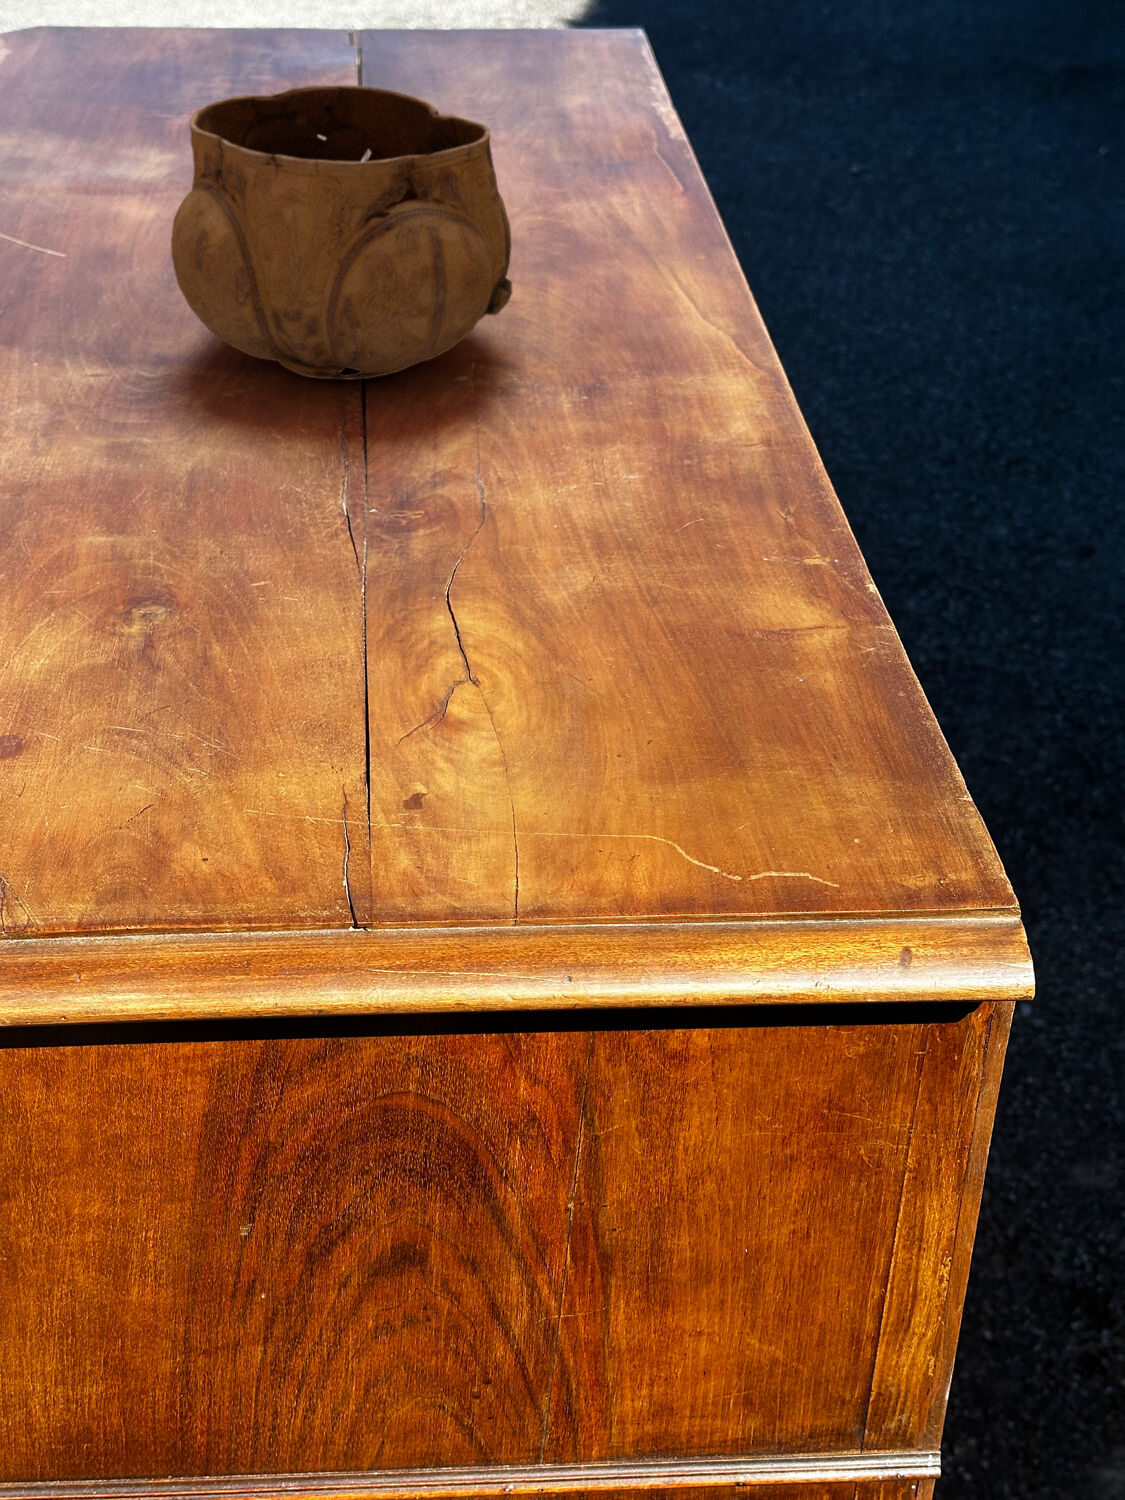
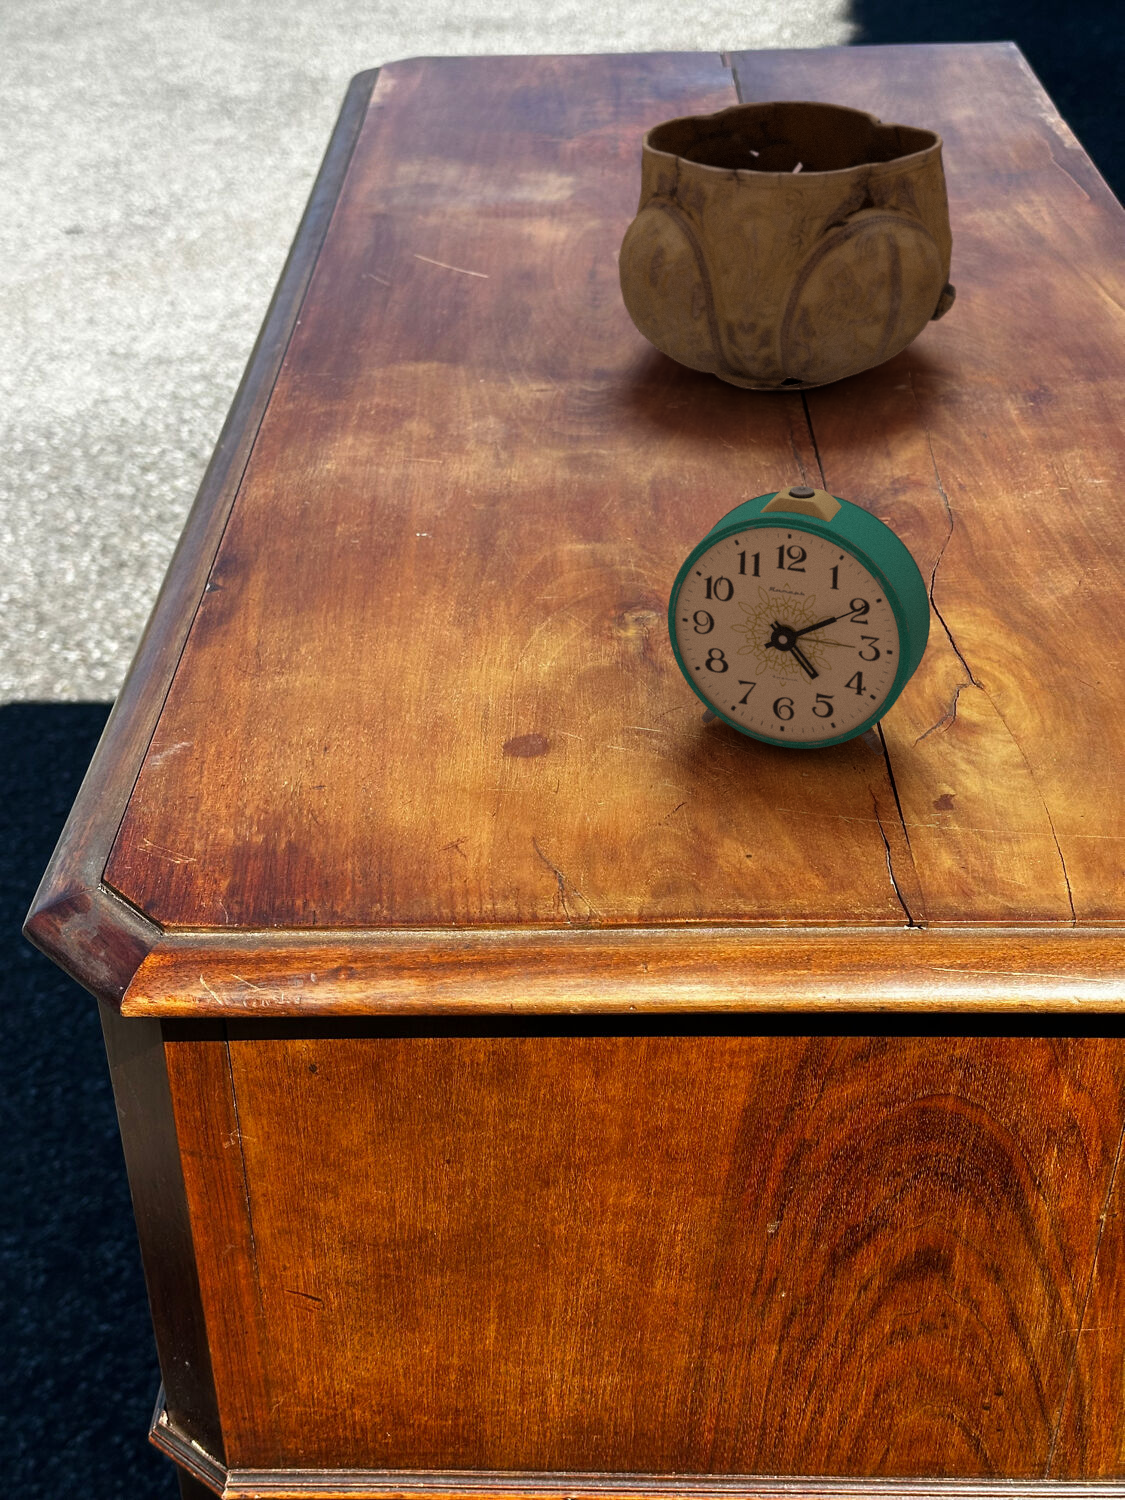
alarm clock: none [136,483,399,754] -> present [668,486,930,755]

